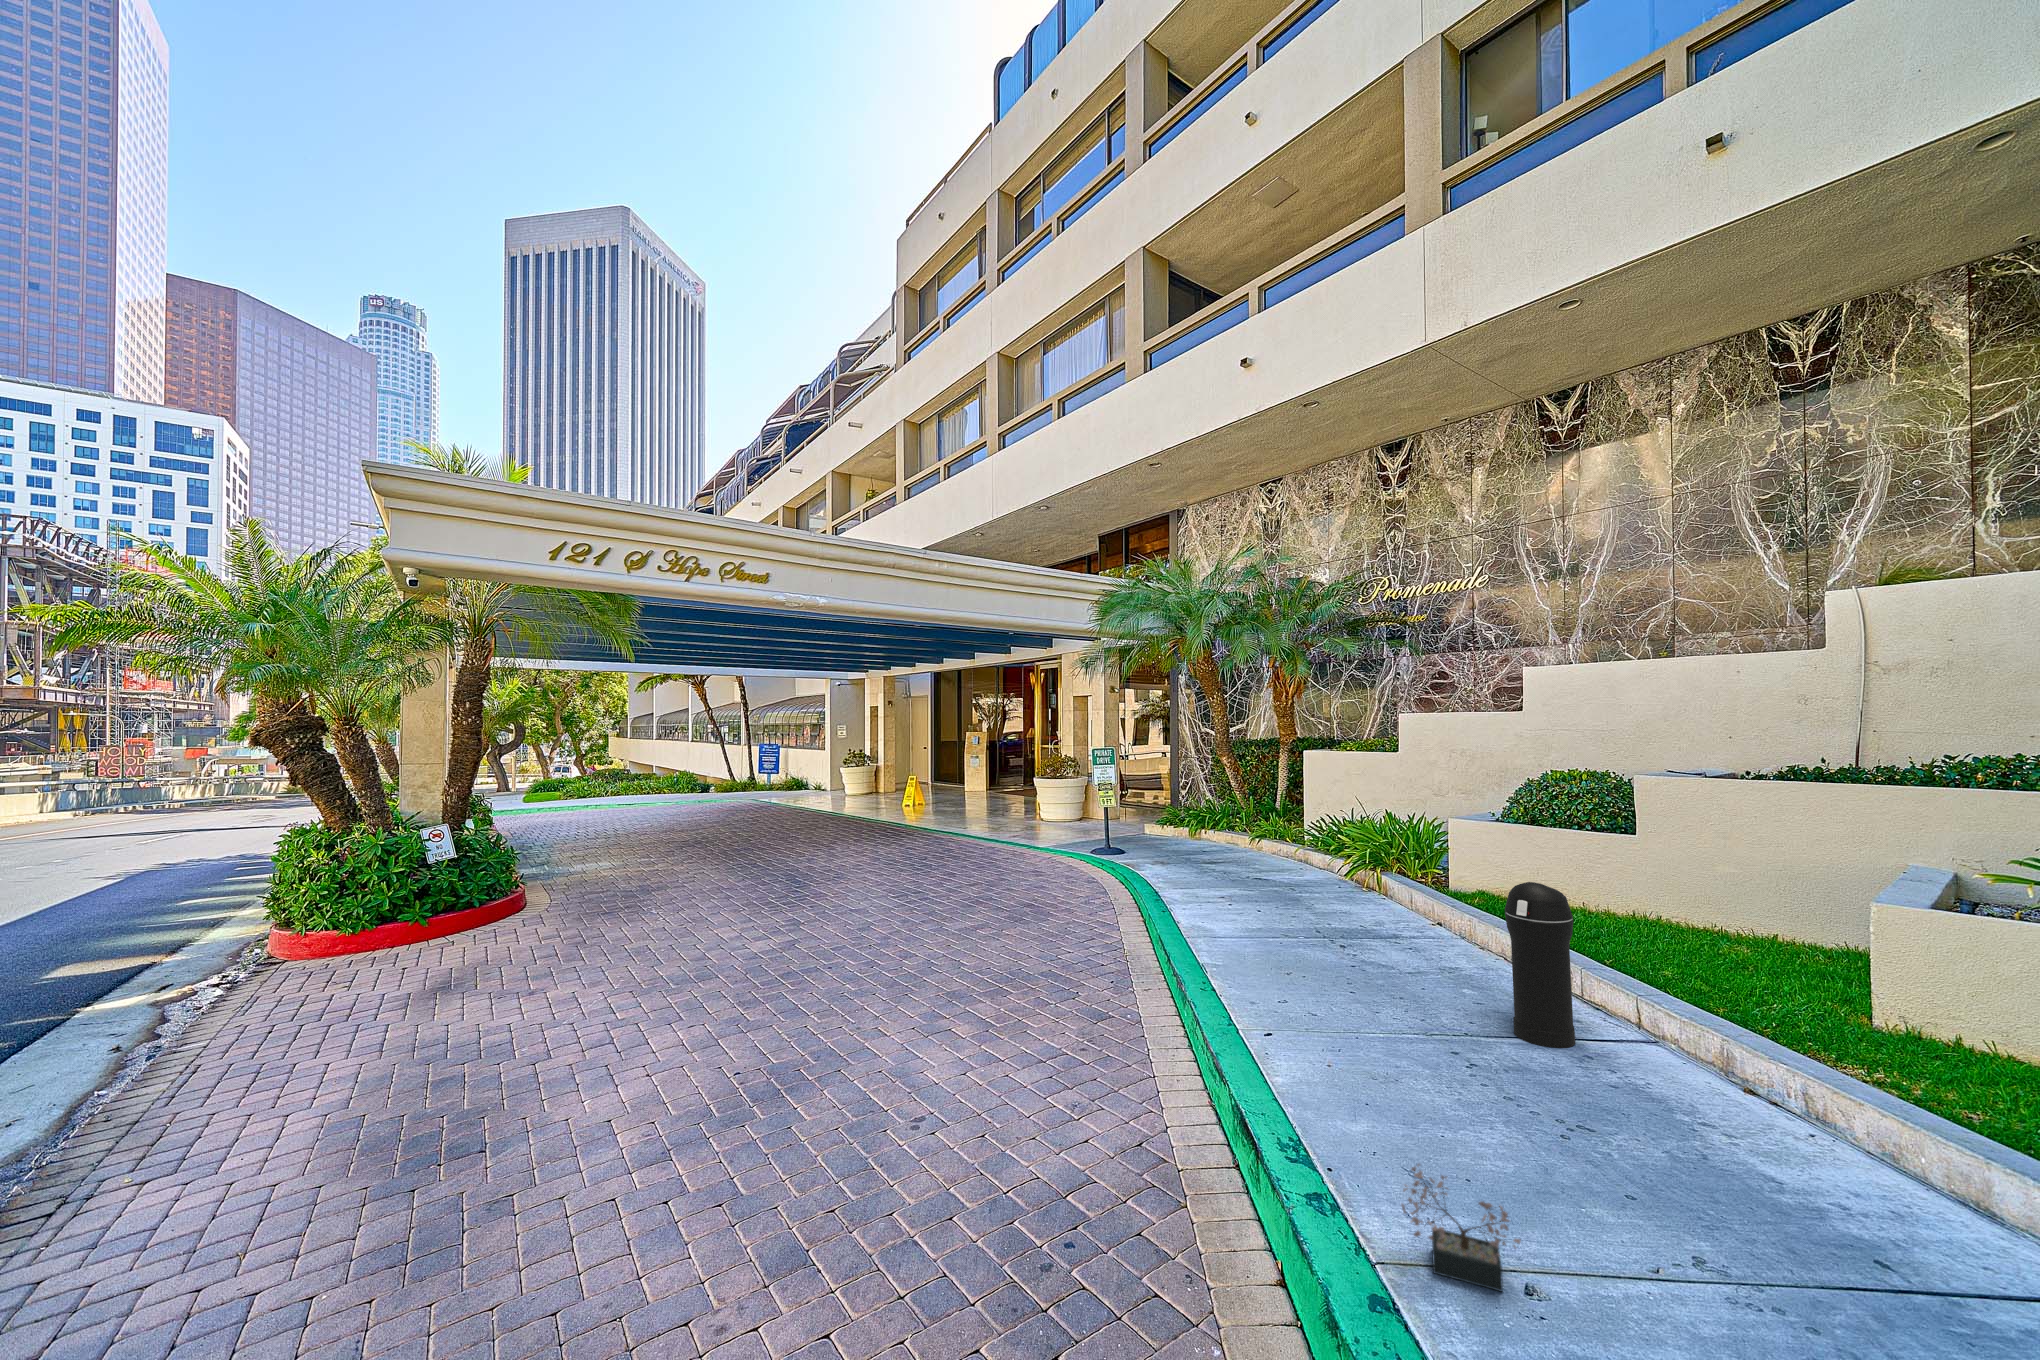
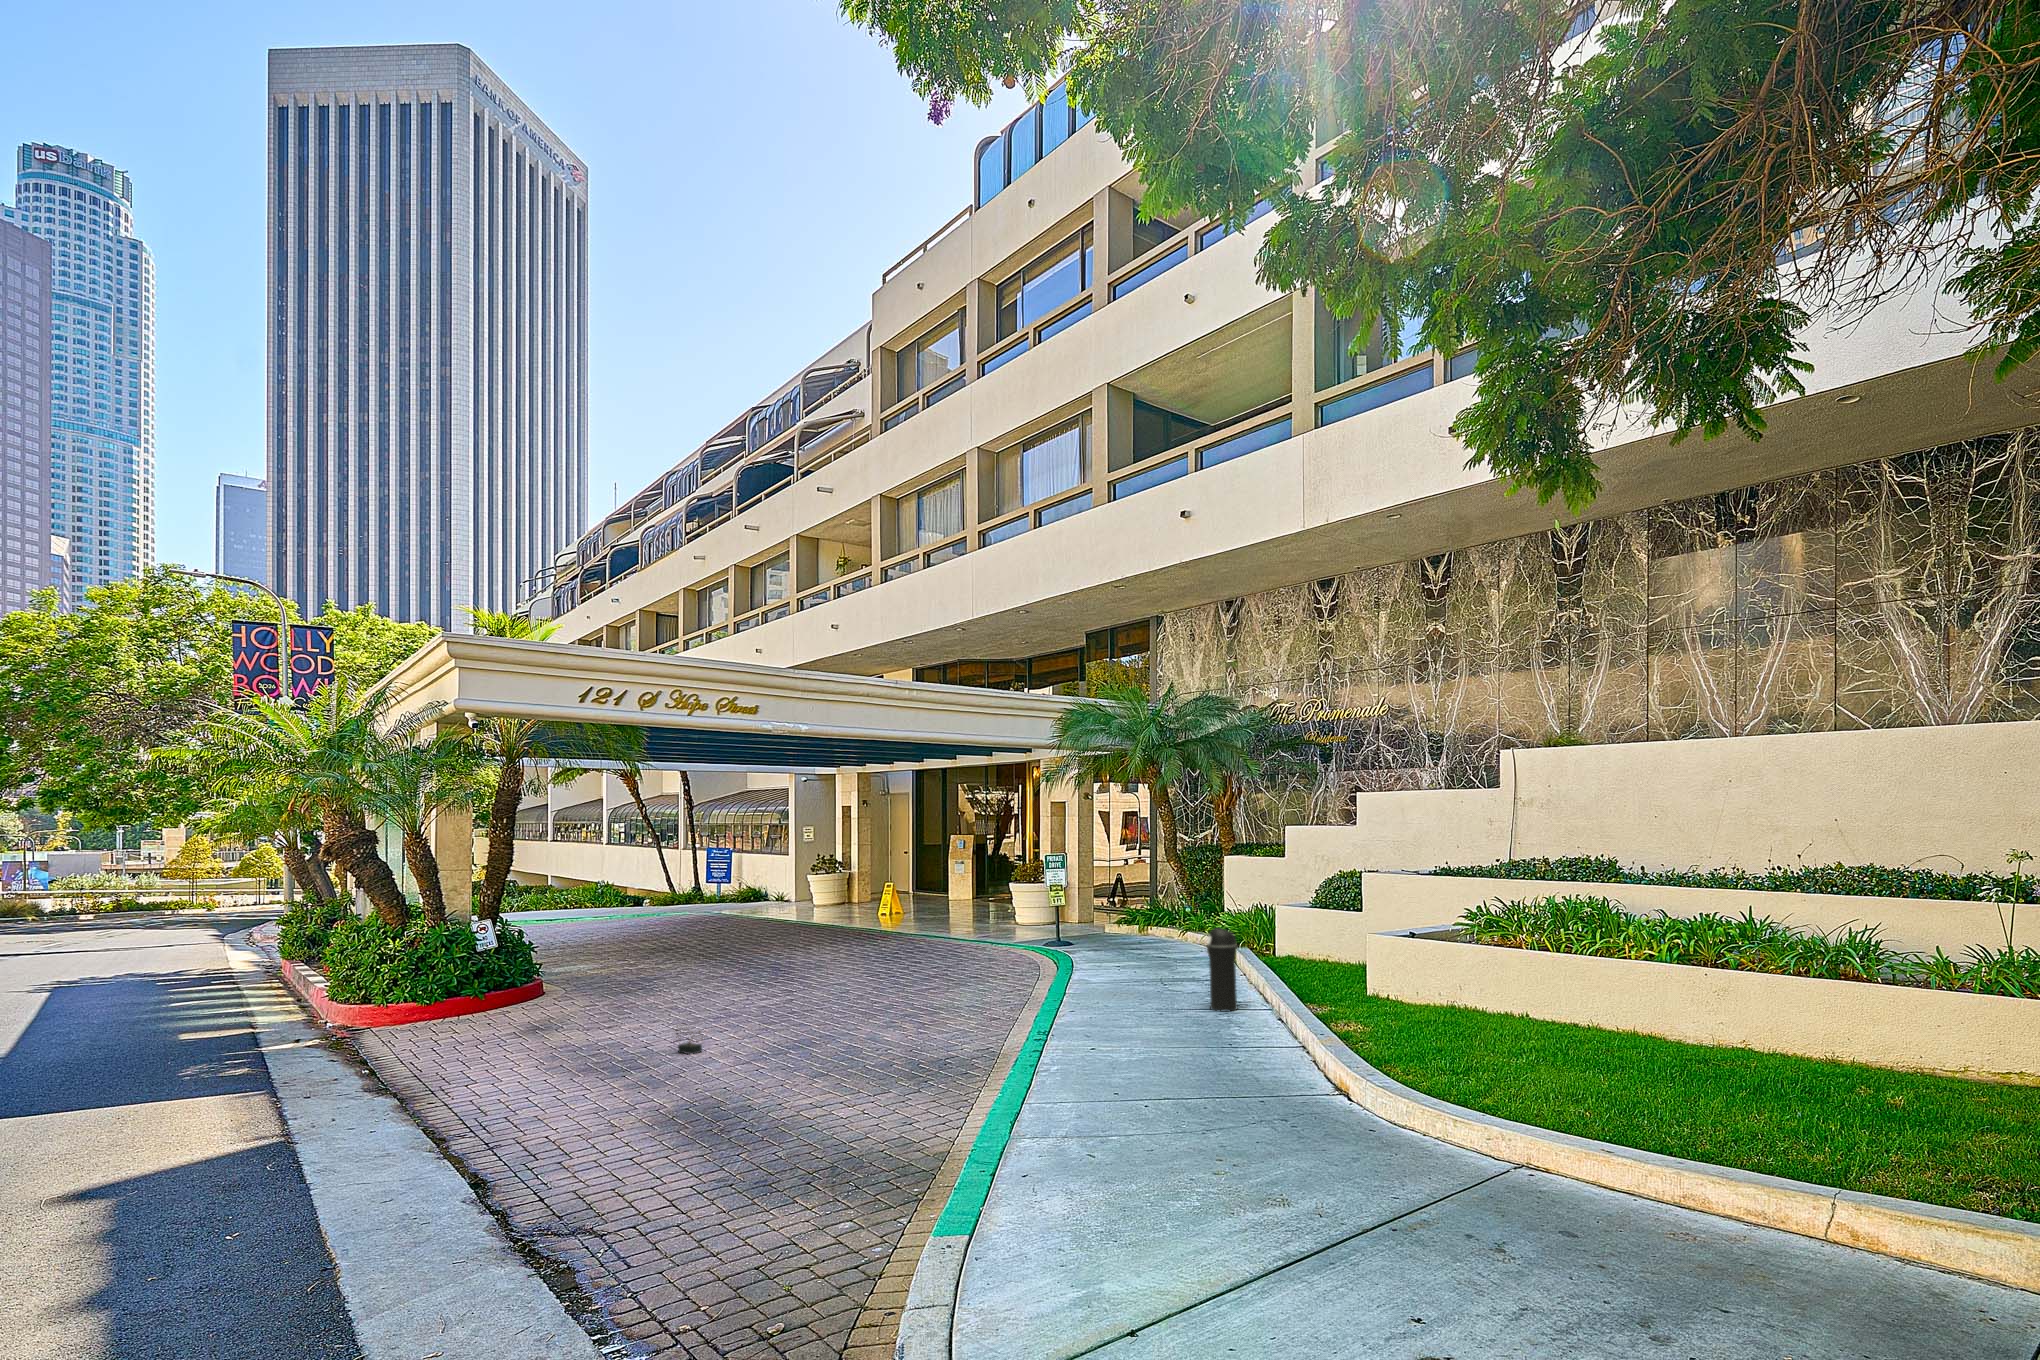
decorative plant: present [1402,1164,1521,1292] -> present [675,1023,705,1054]

